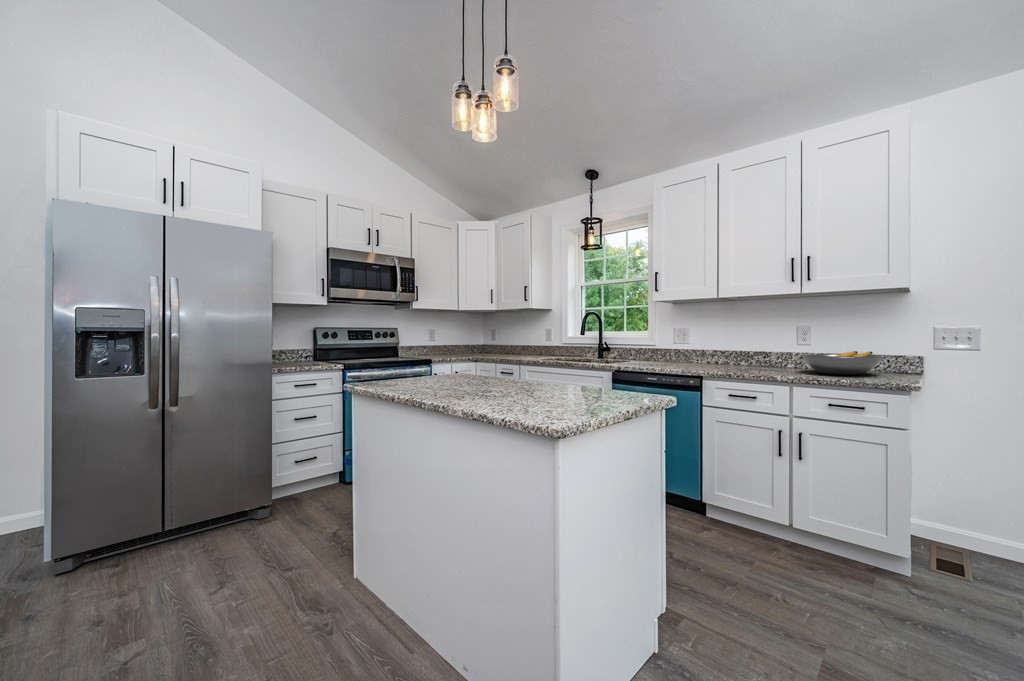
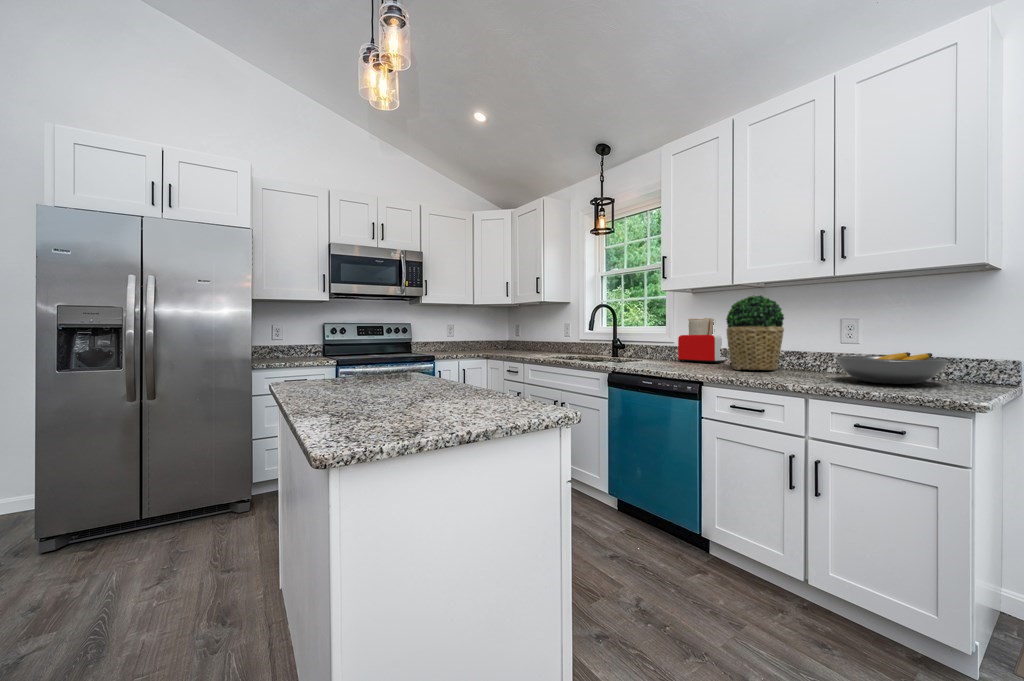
potted plant: none [710,307,756,367] -> present [726,295,784,370]
toaster: none [661,324,701,362] -> present [678,318,726,363]

